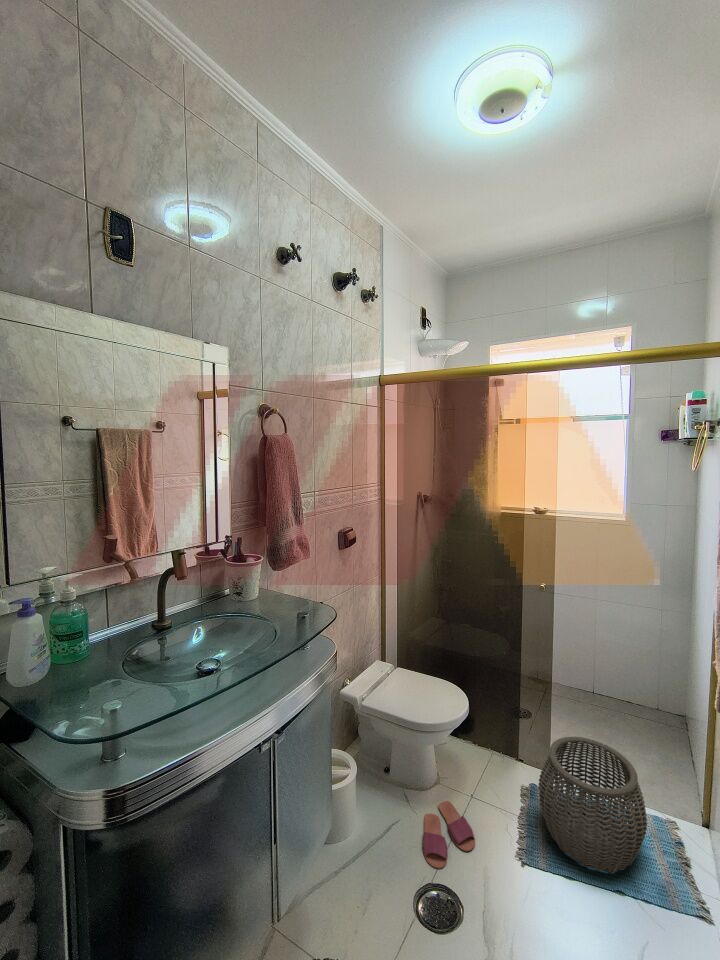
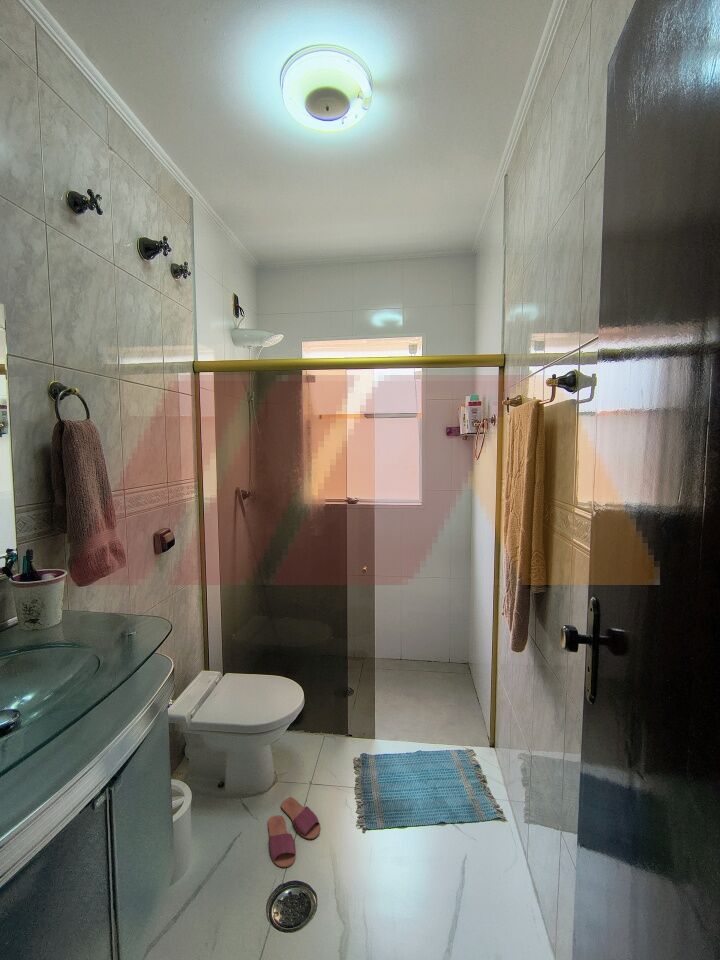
woven basket: present [538,737,647,873] -> none [372,698,457,810]

